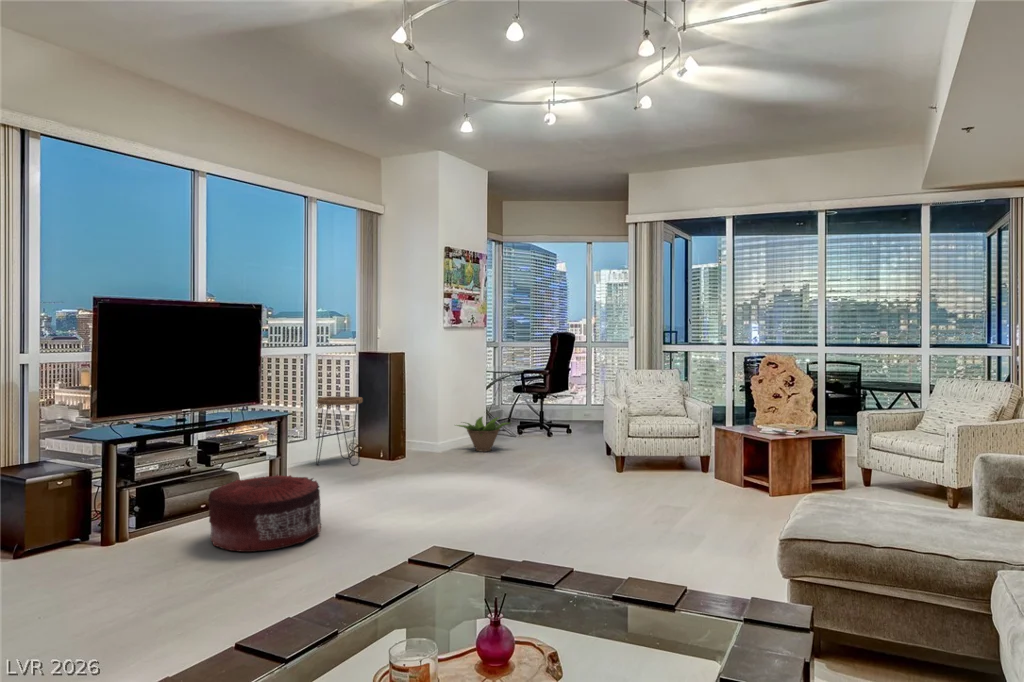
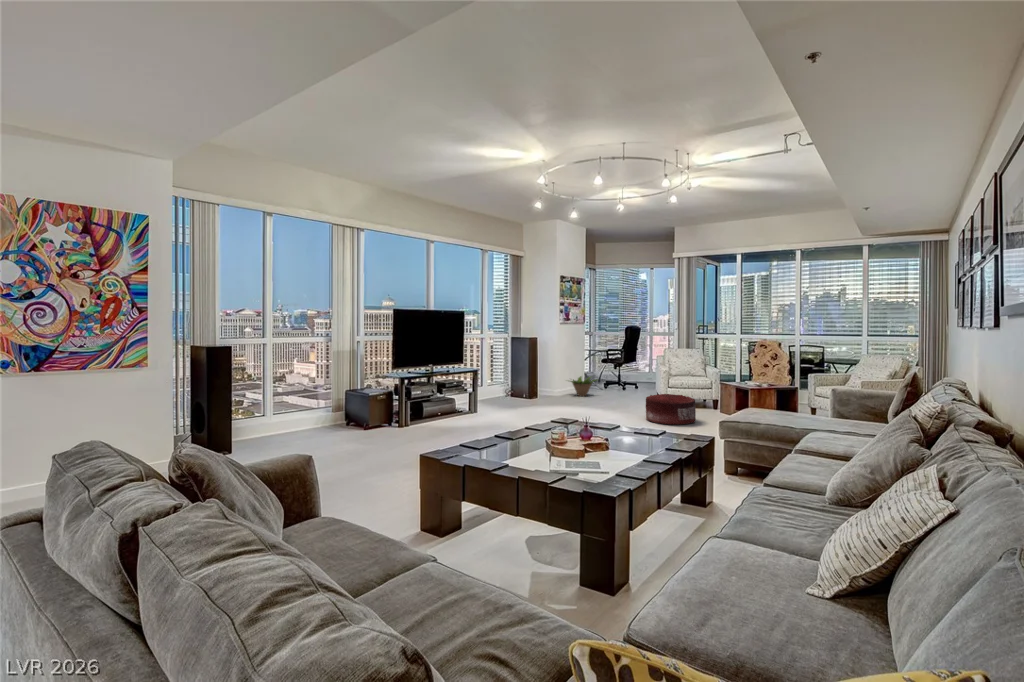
side table: present [316,397,363,465] -> none [488,362,514,401]
pouf: present [208,475,321,552] -> present [646,394,696,425]

